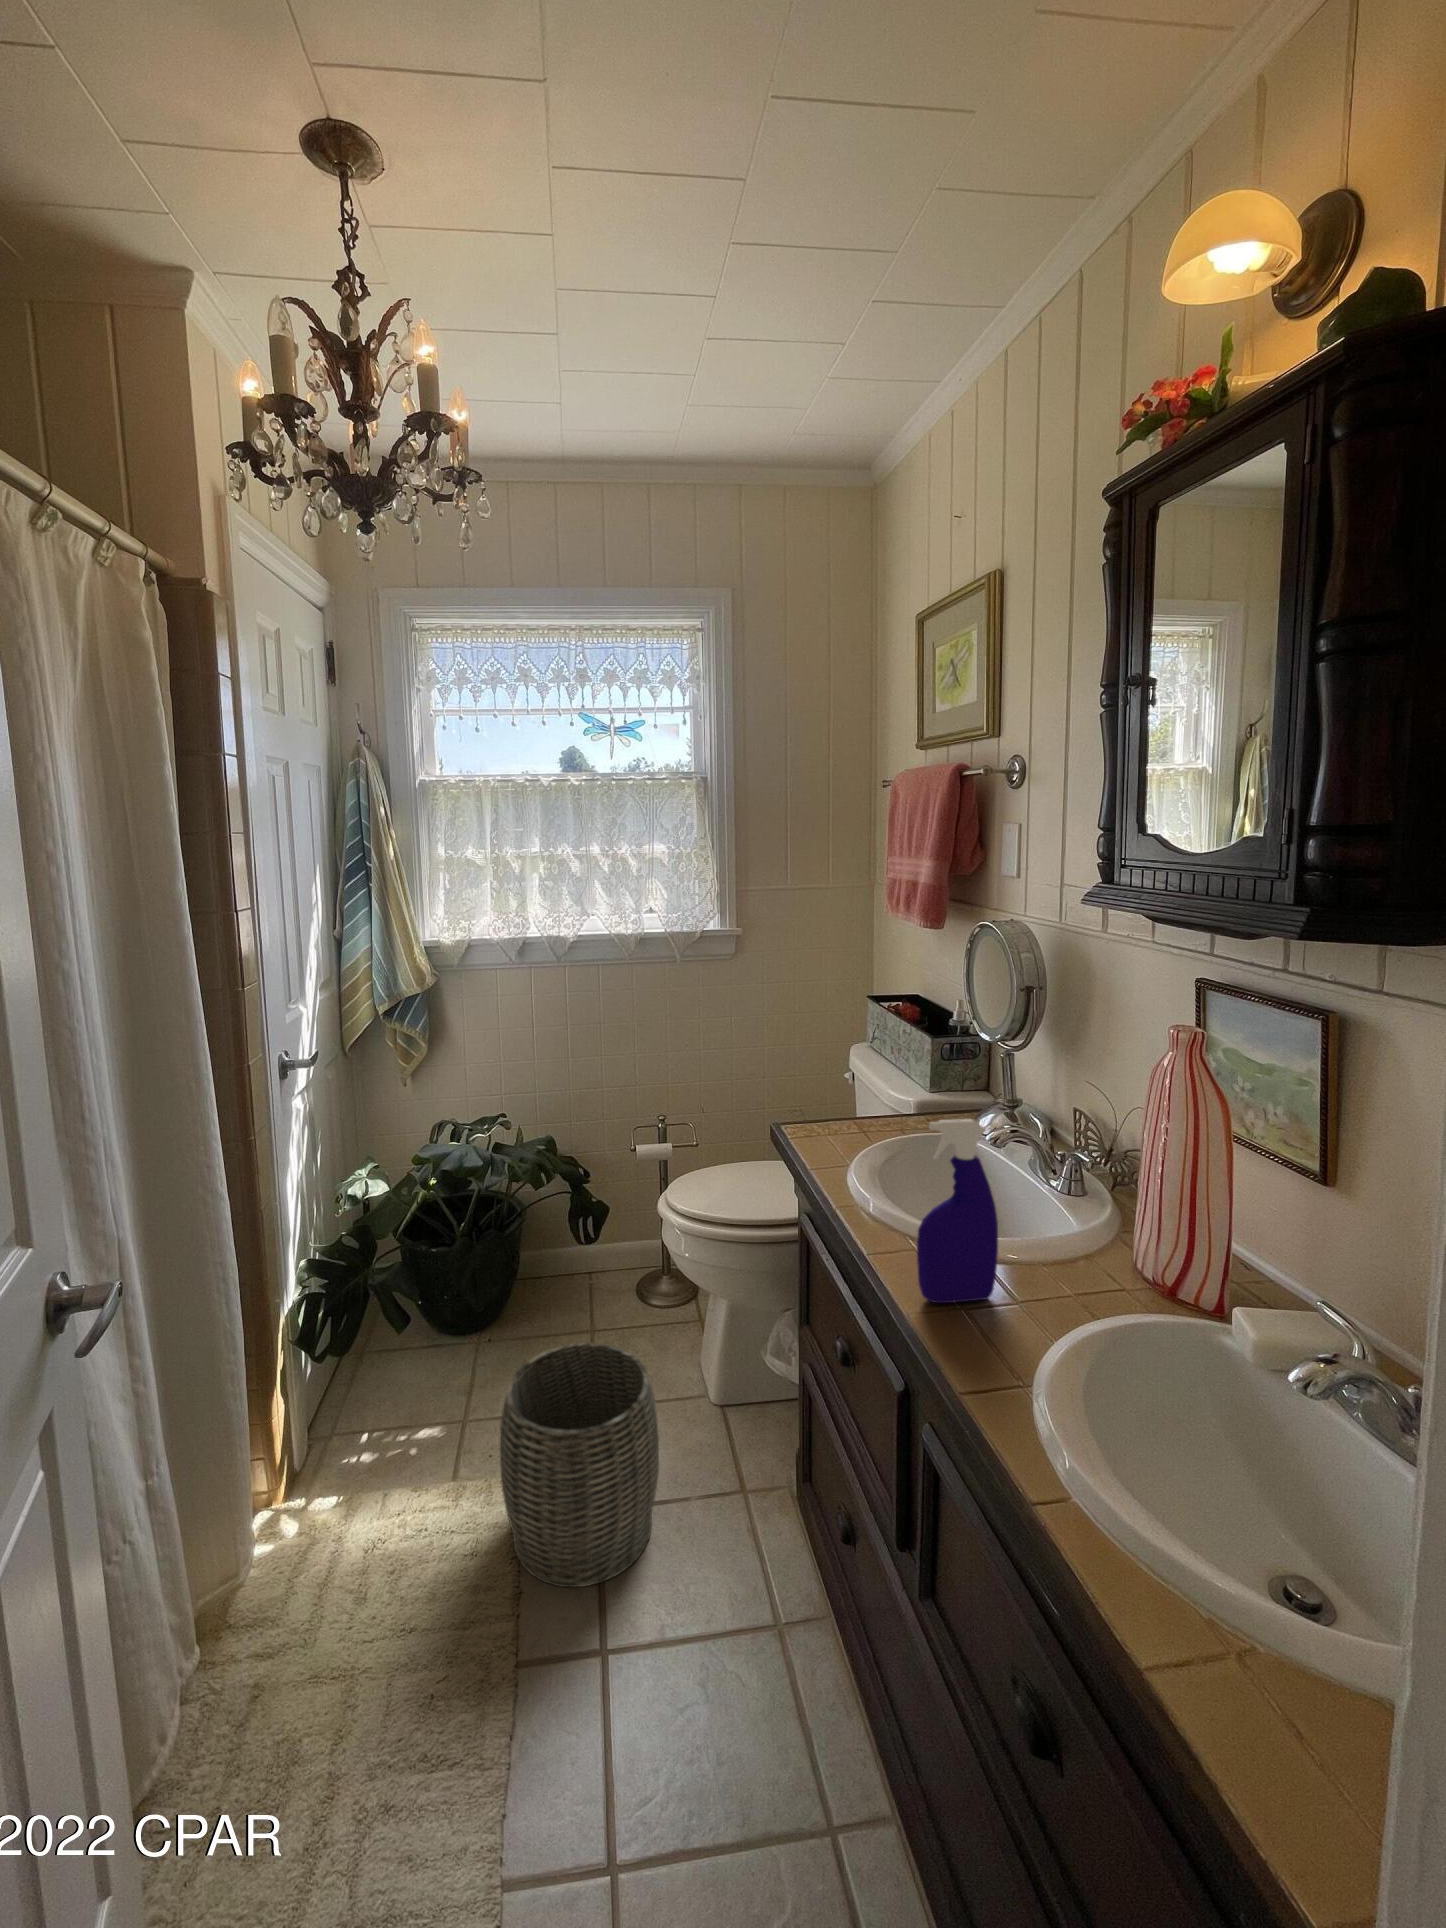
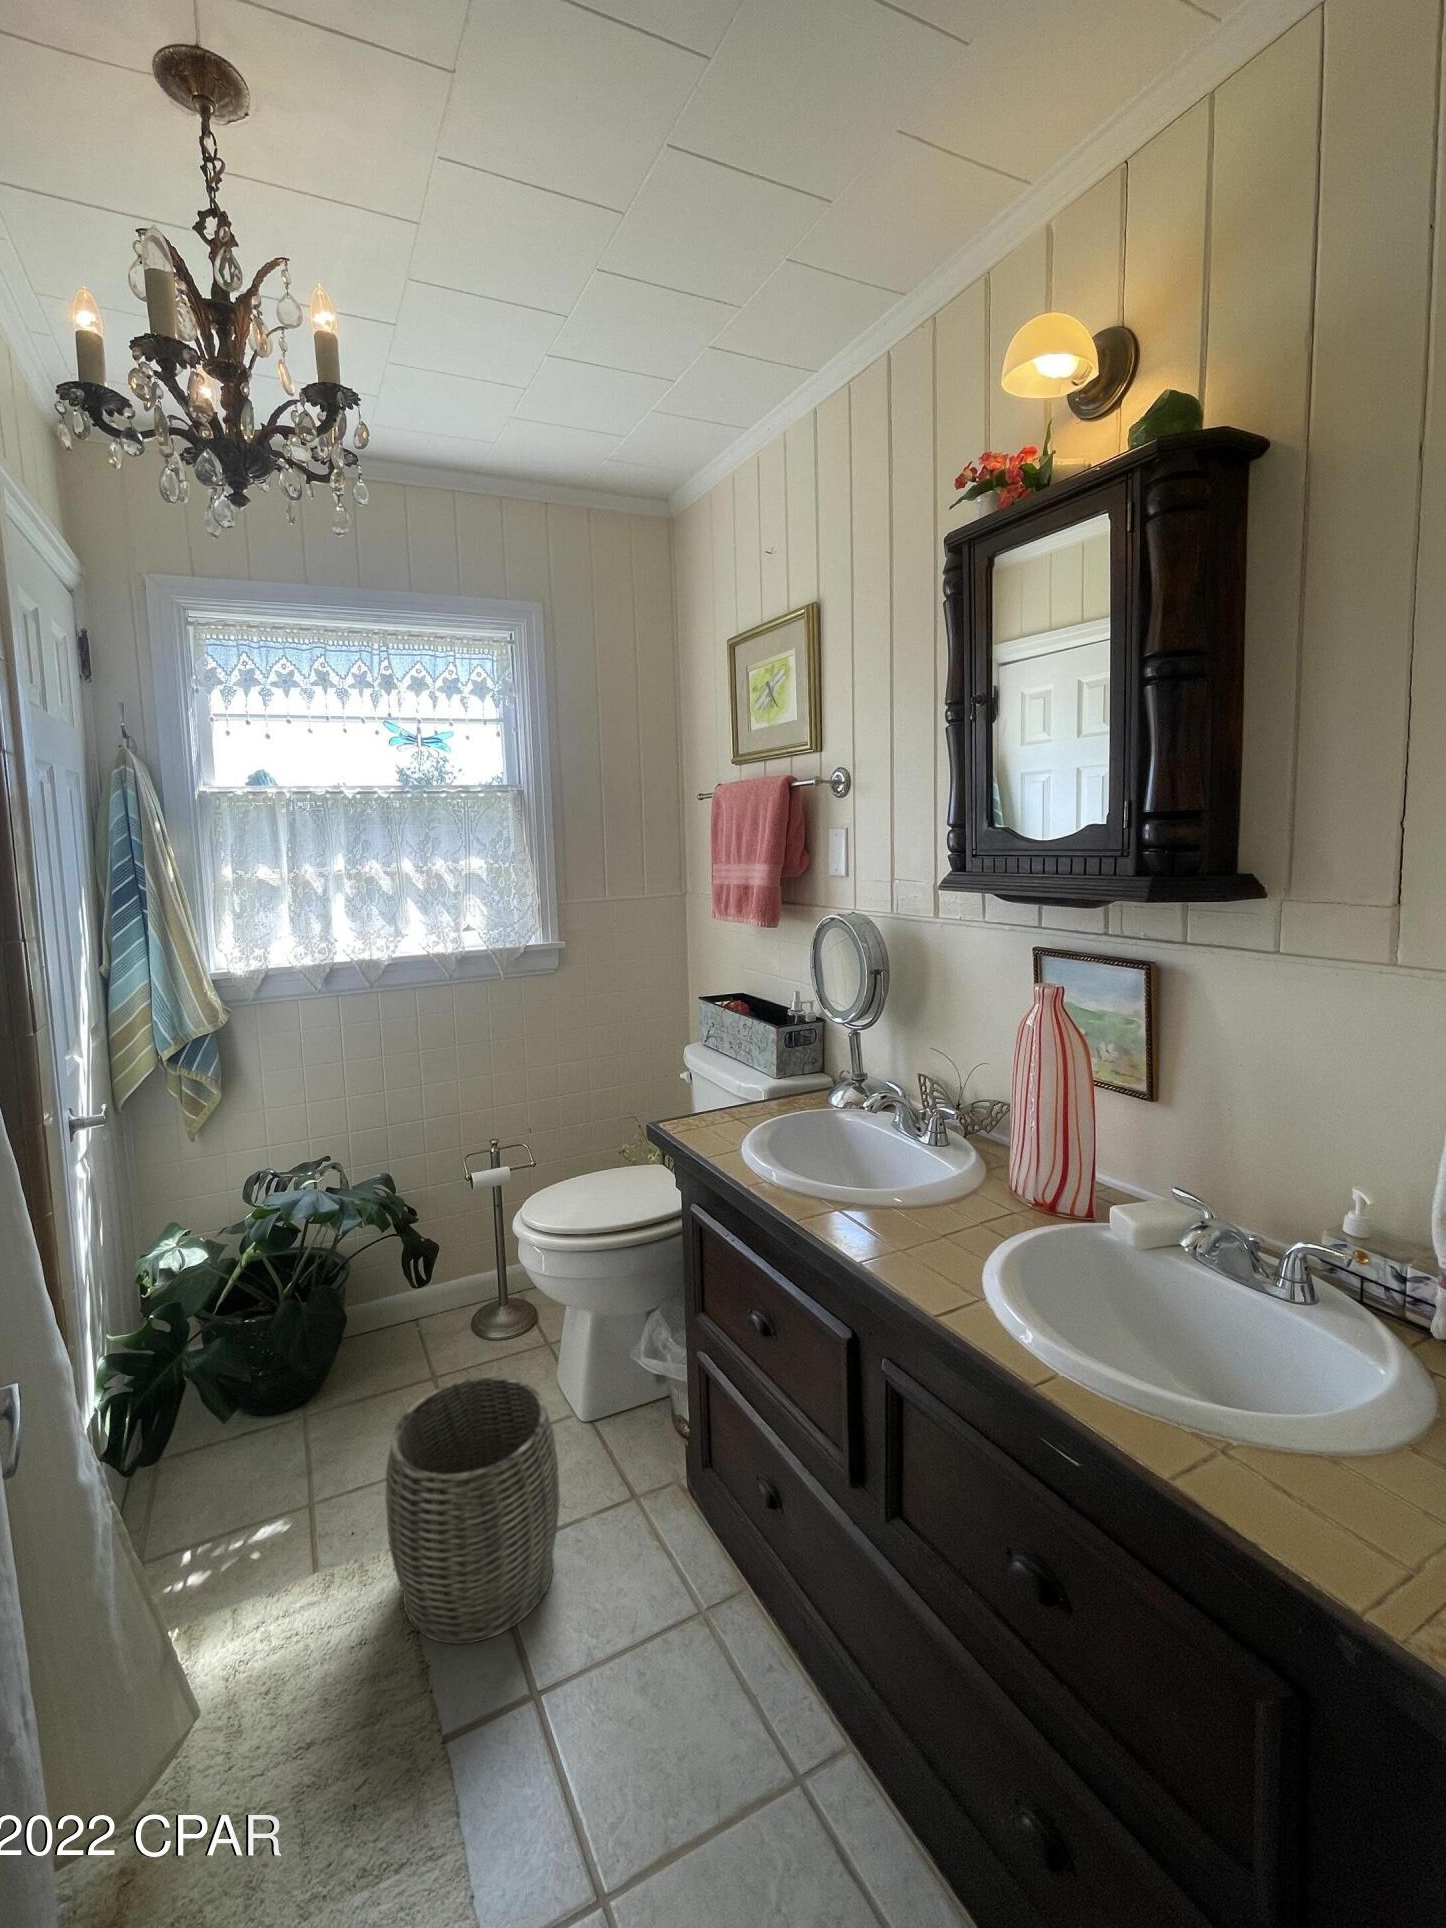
spray bottle: present [917,1119,998,1303] -> none [859,1081,925,1254]

